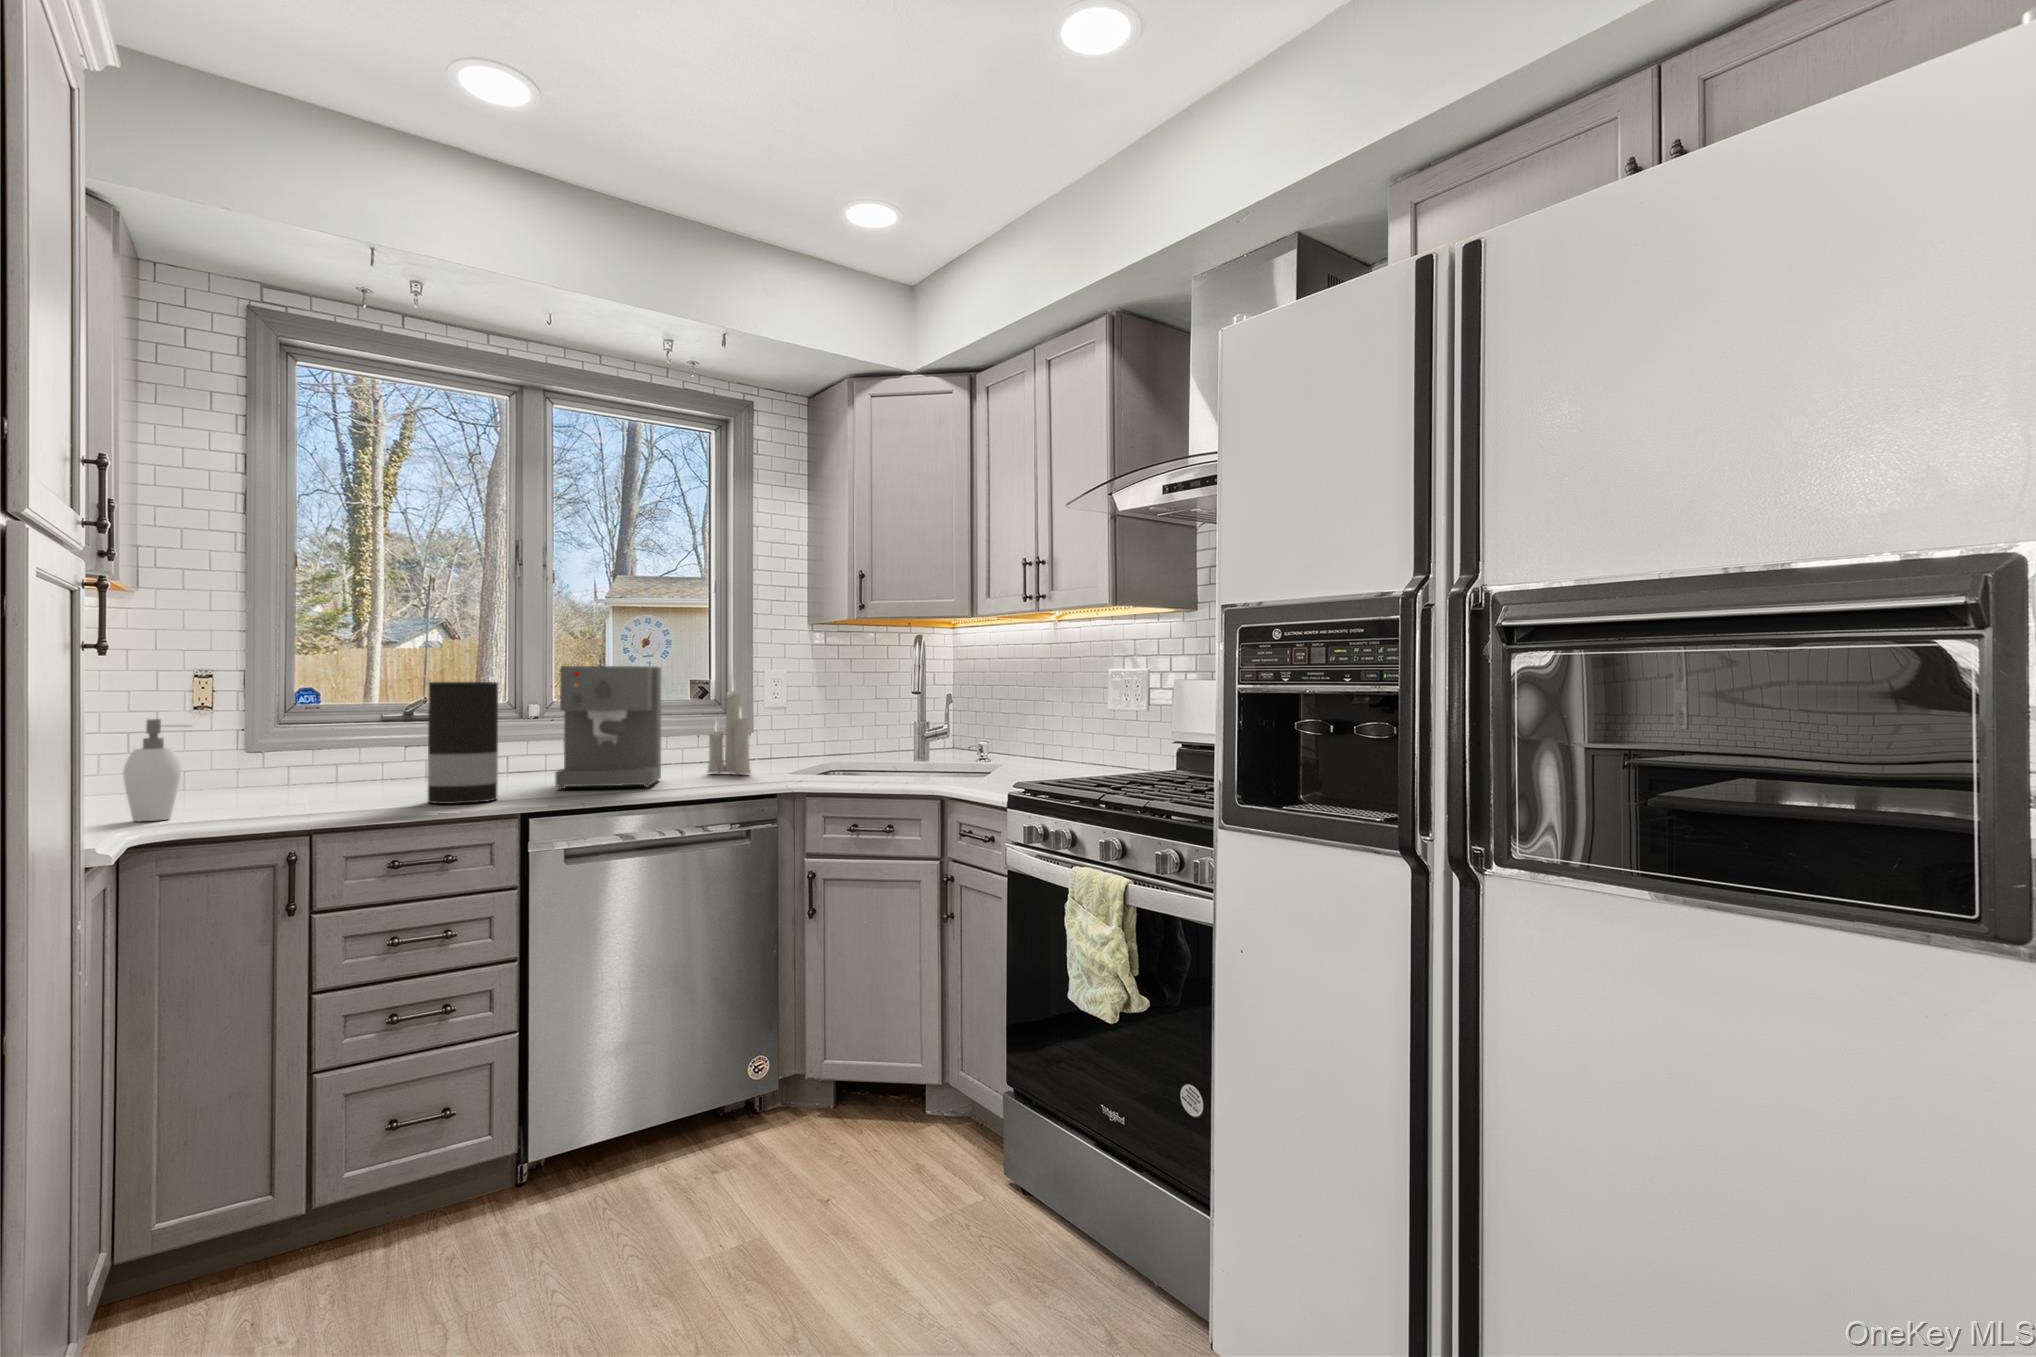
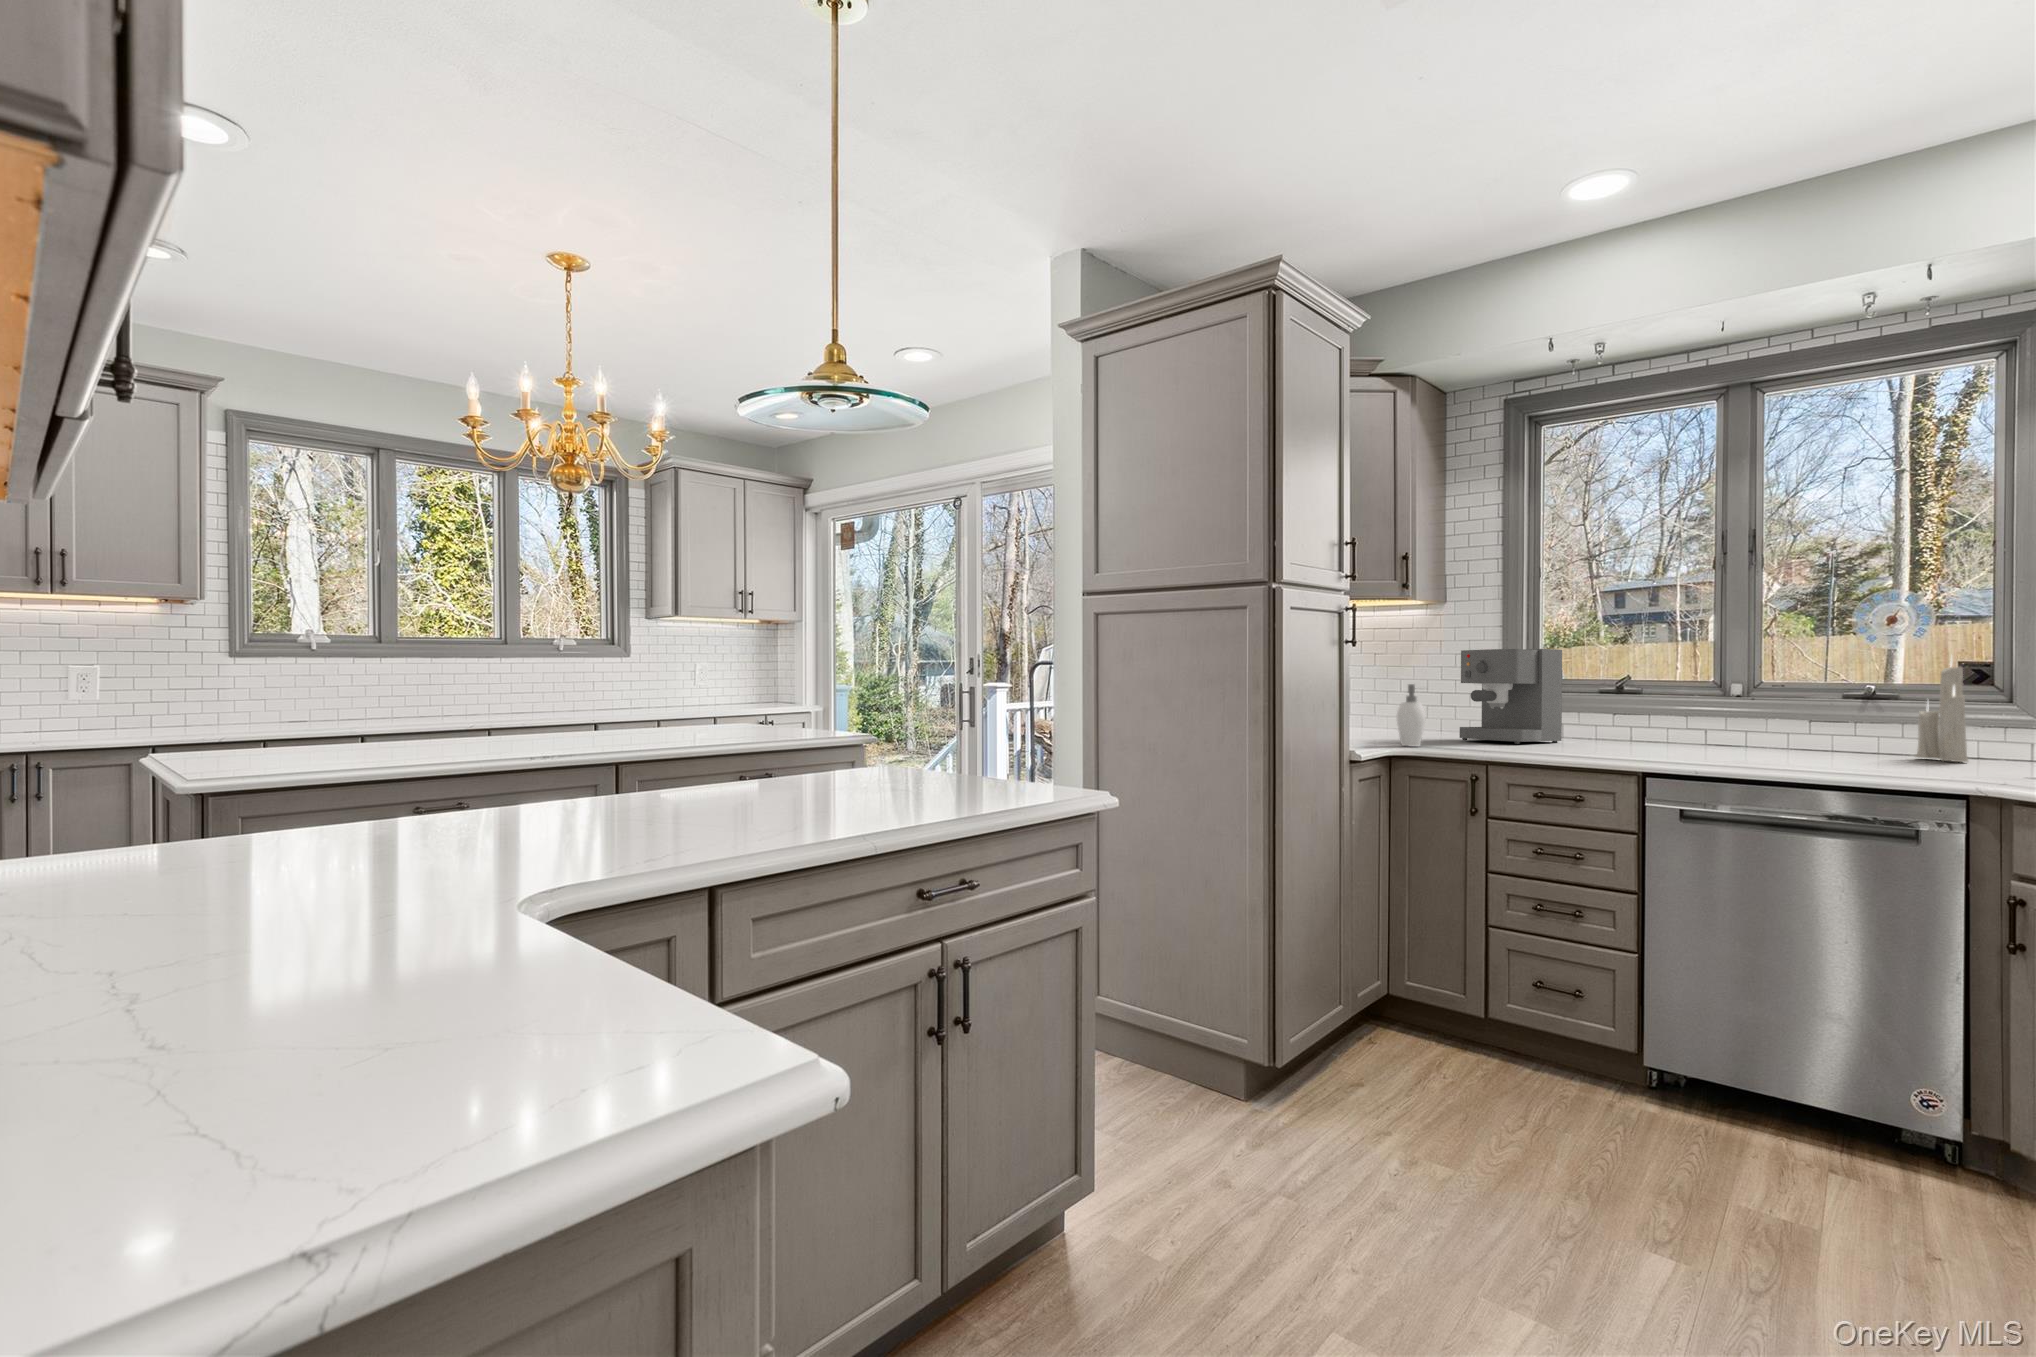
coffee maker: present [555,666,661,789] -> present [1460,649,1562,744]
vase: present [428,682,498,804] -> none [1575,658,1632,756]

